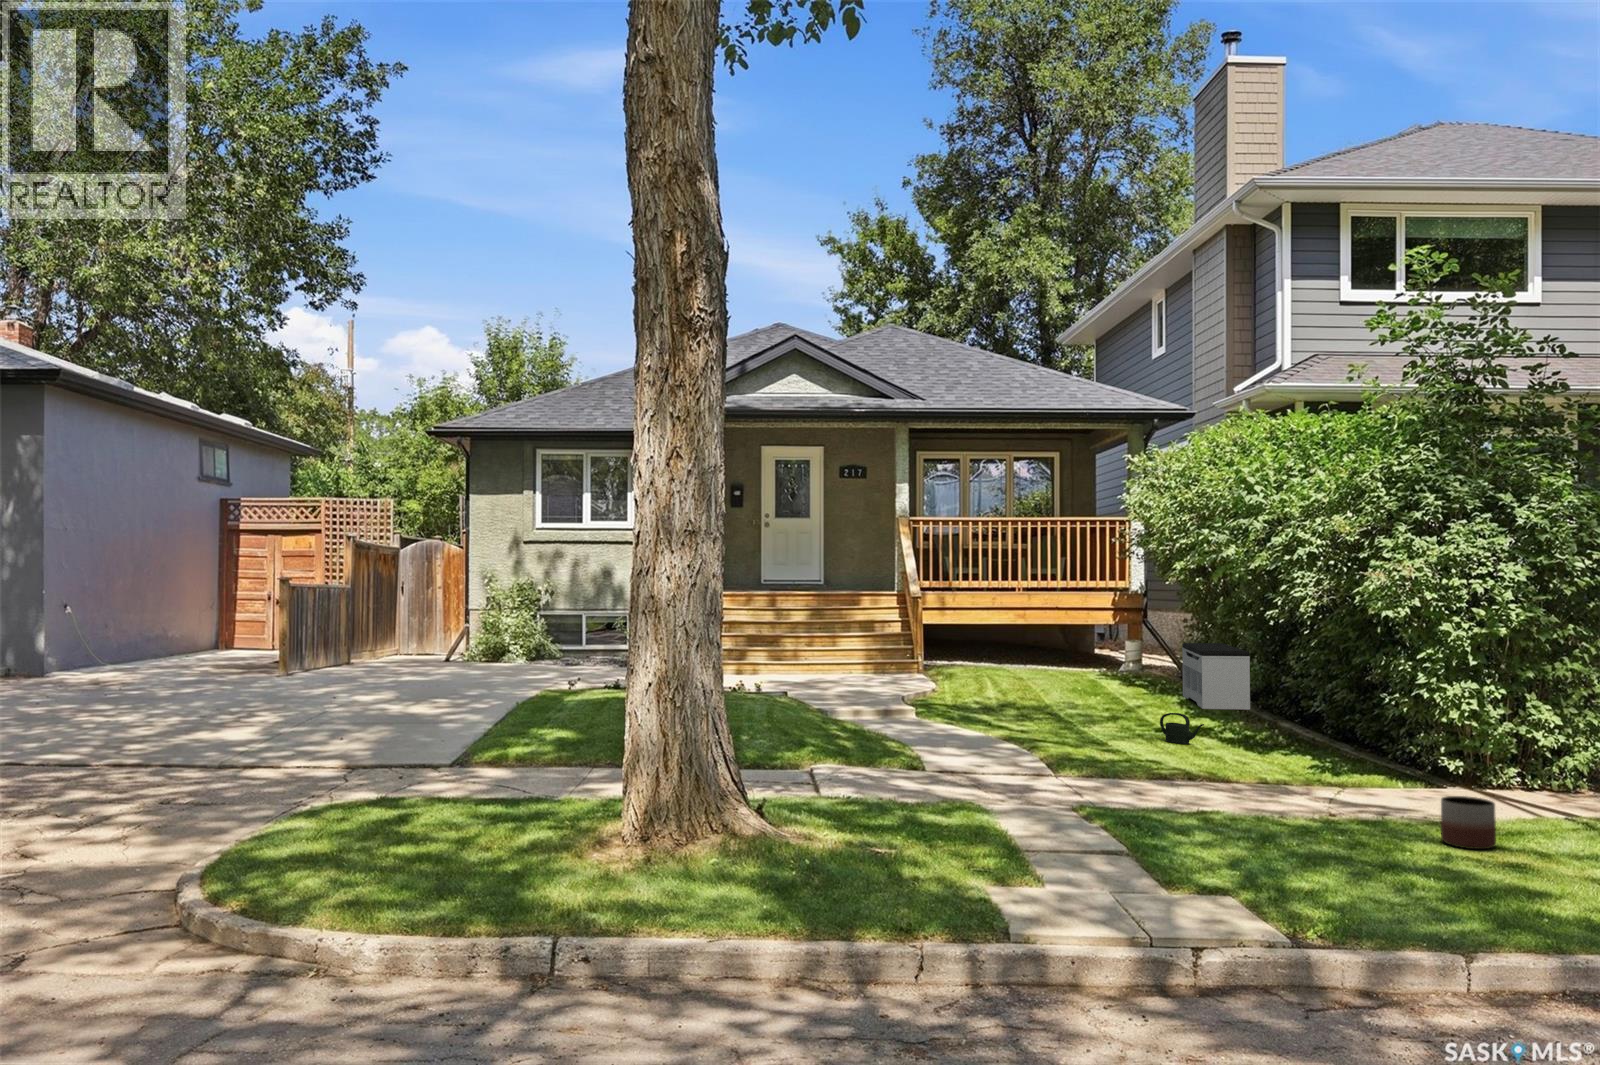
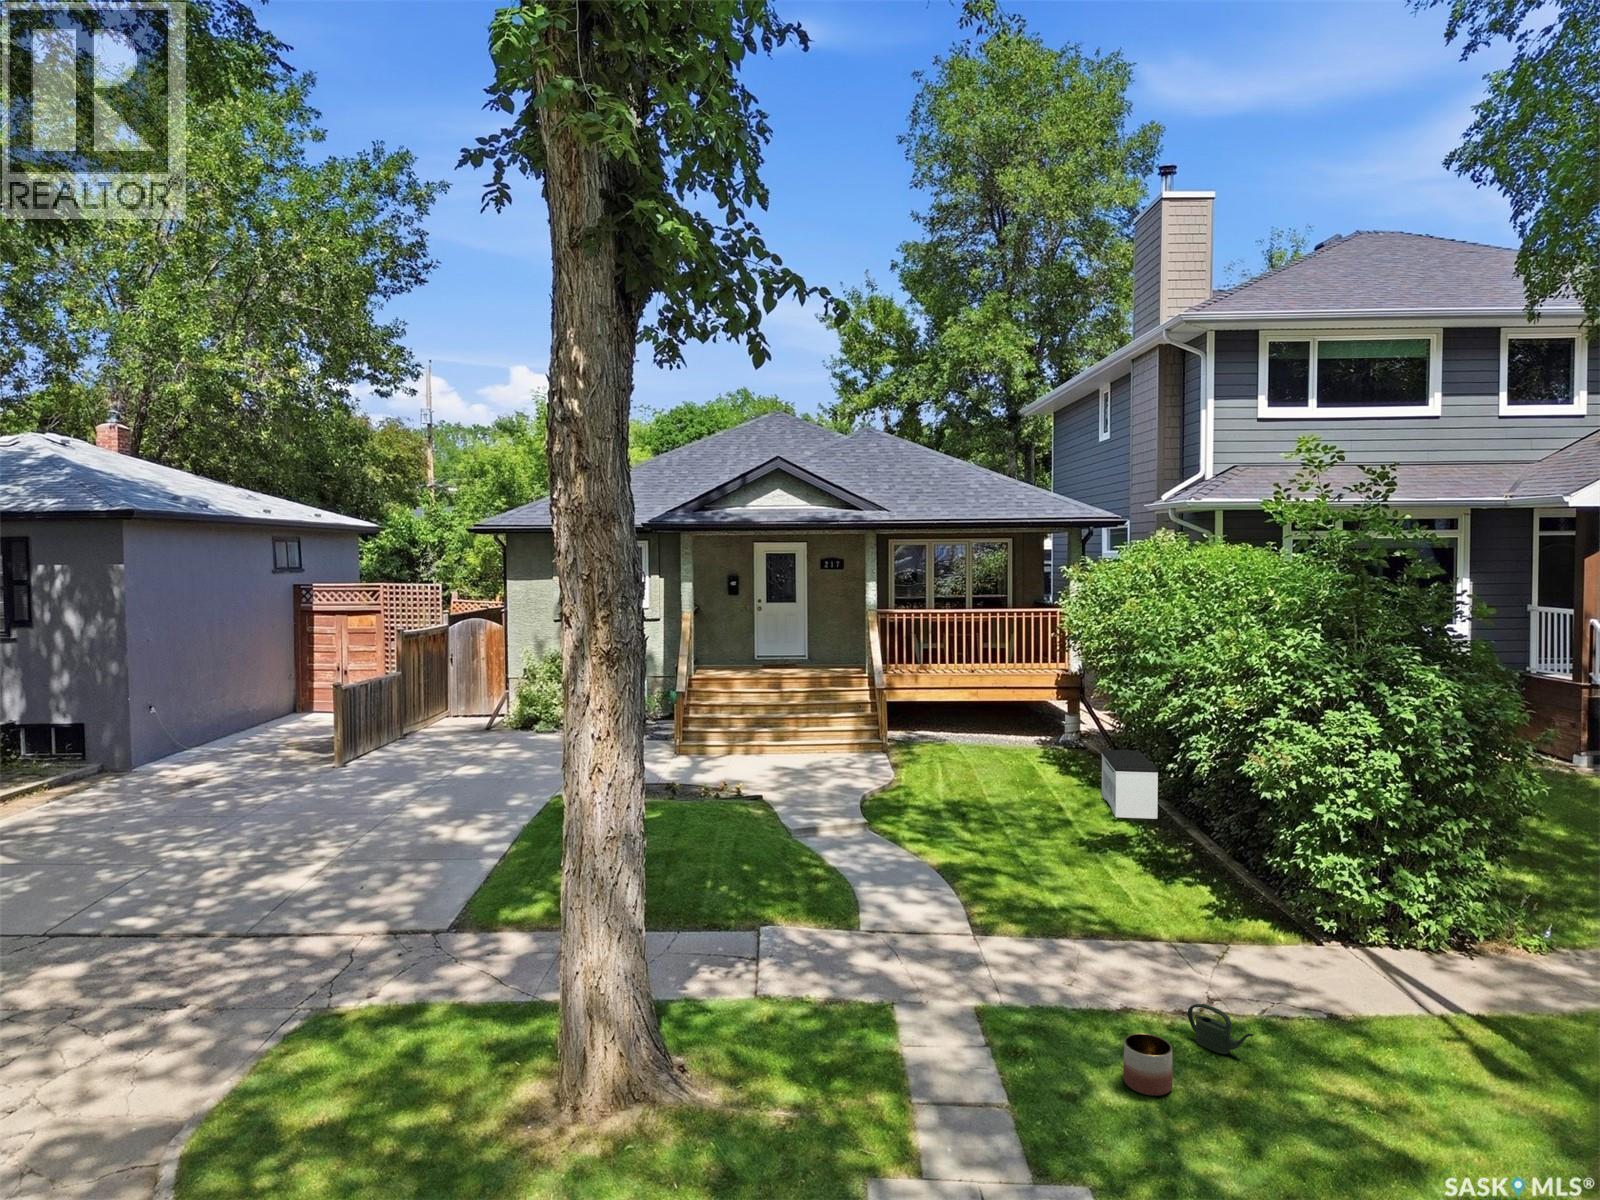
watering can: present [1160,713,1204,744] -> present [1188,1004,1253,1054]
planter: present [1441,796,1496,849] -> present [1123,1033,1172,1096]

